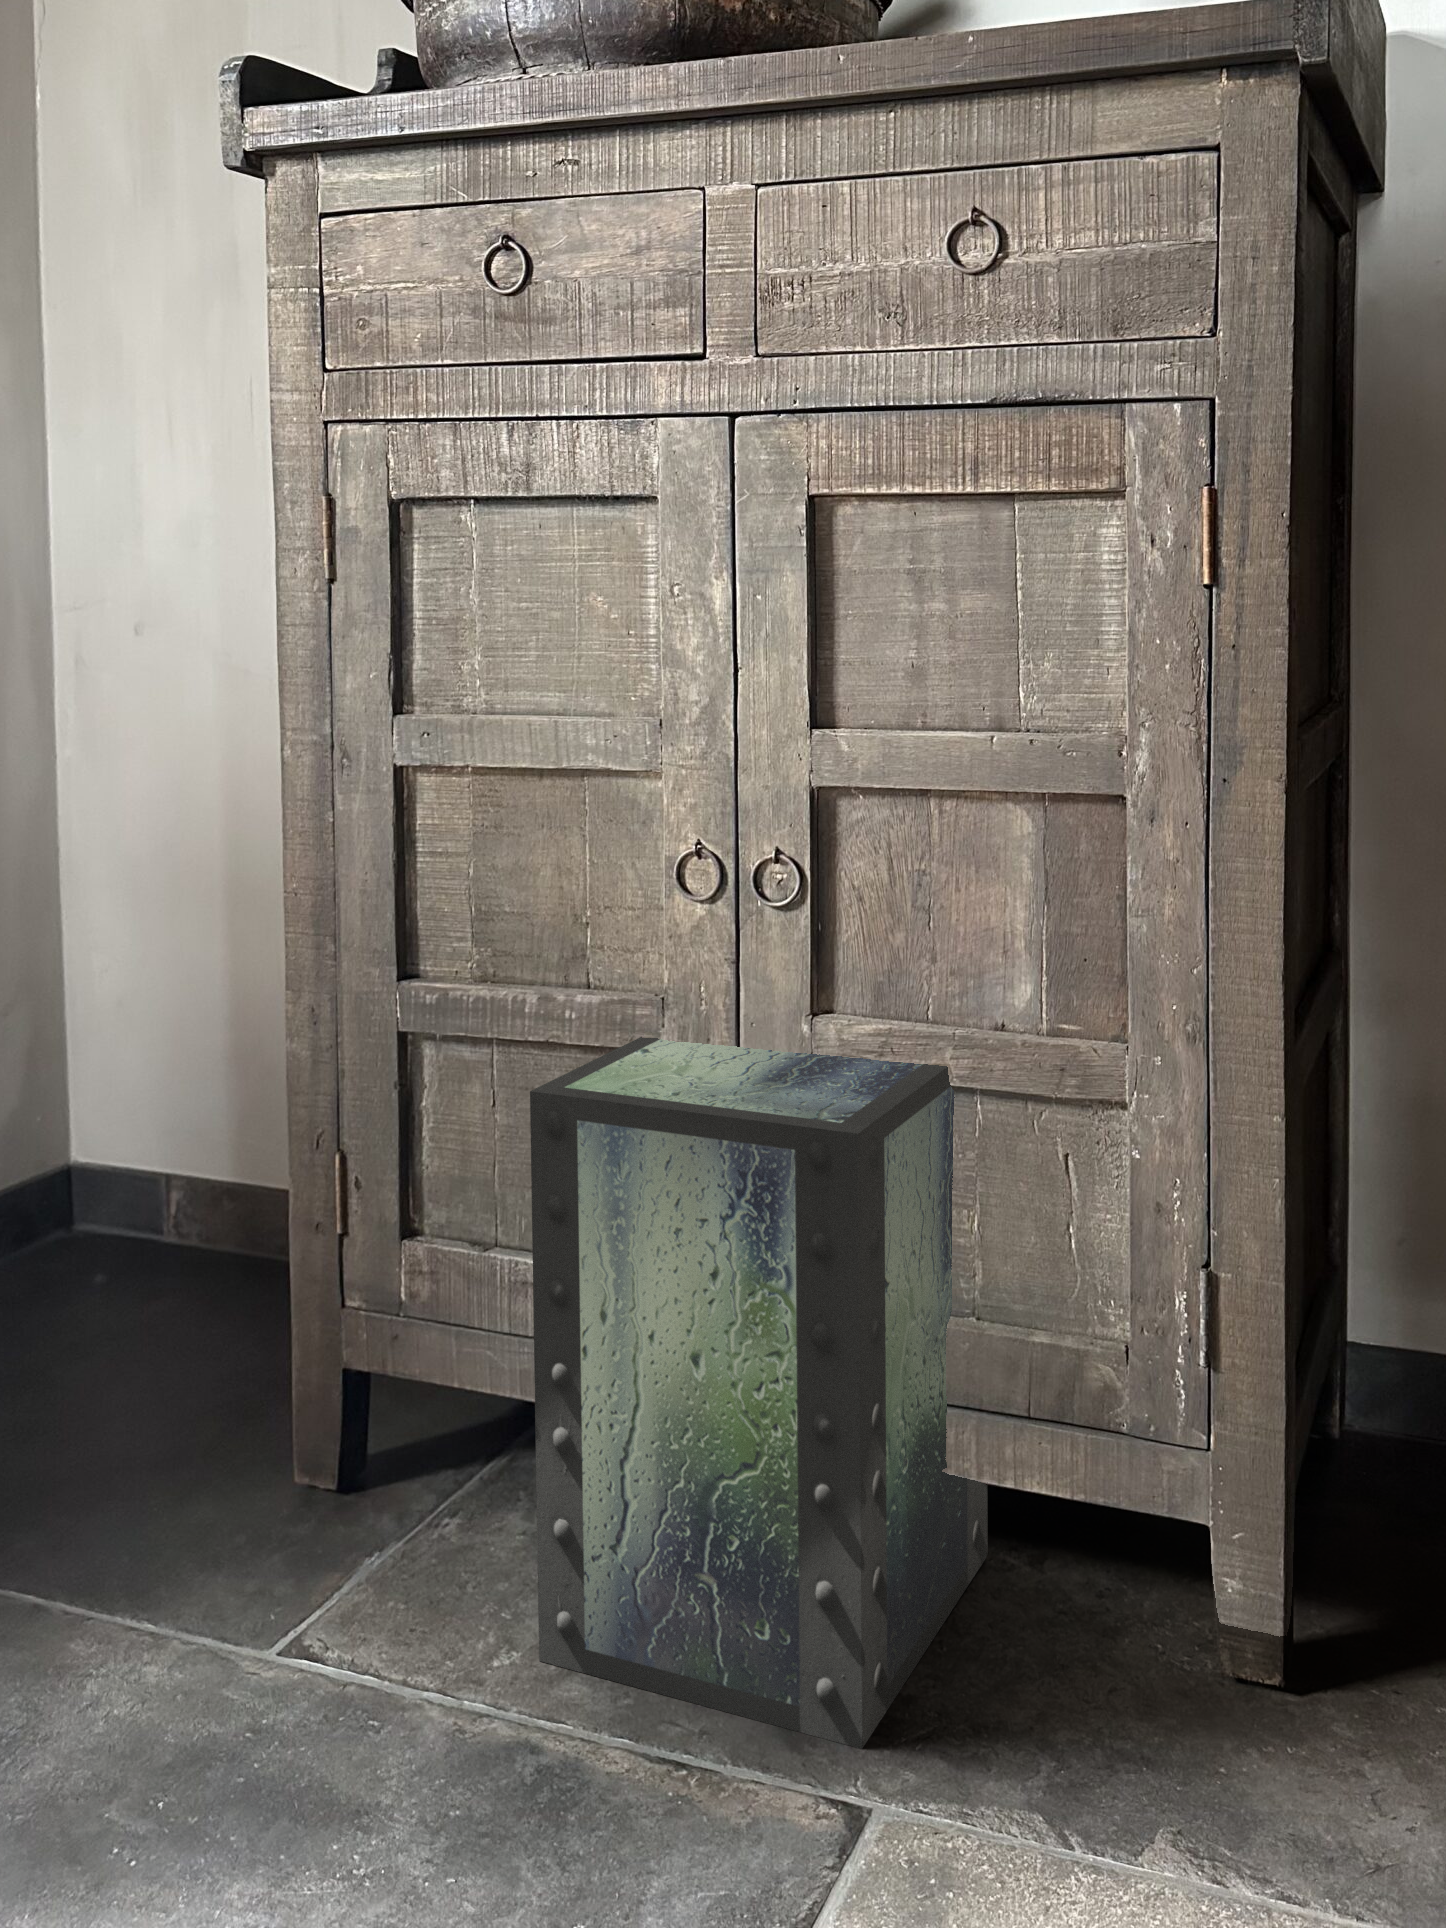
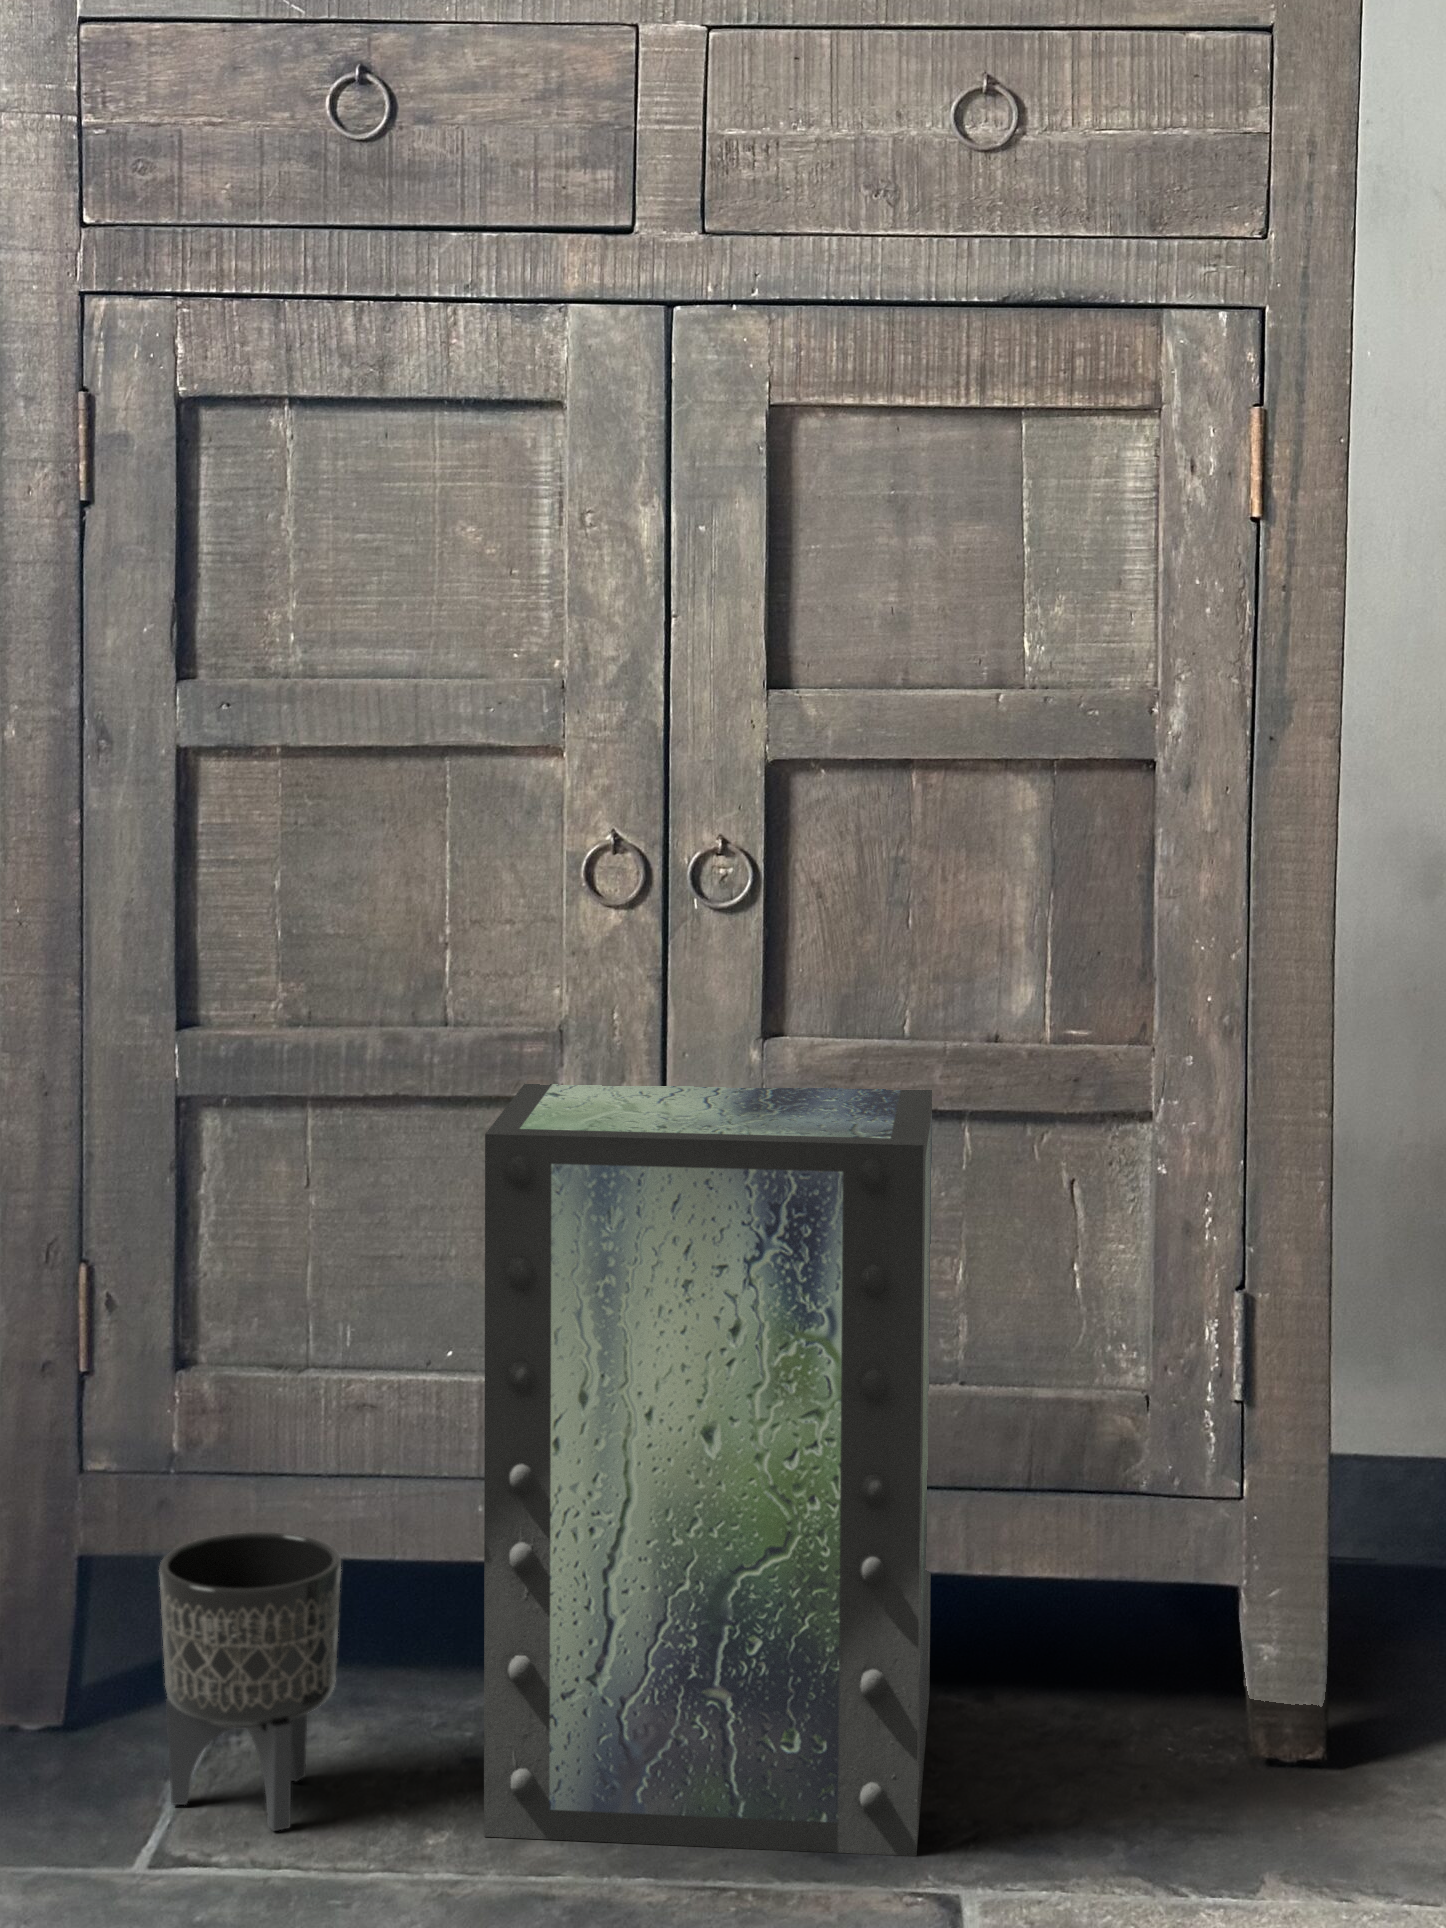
planter: none [324,1373,469,1627] -> present [159,1532,341,1831]

